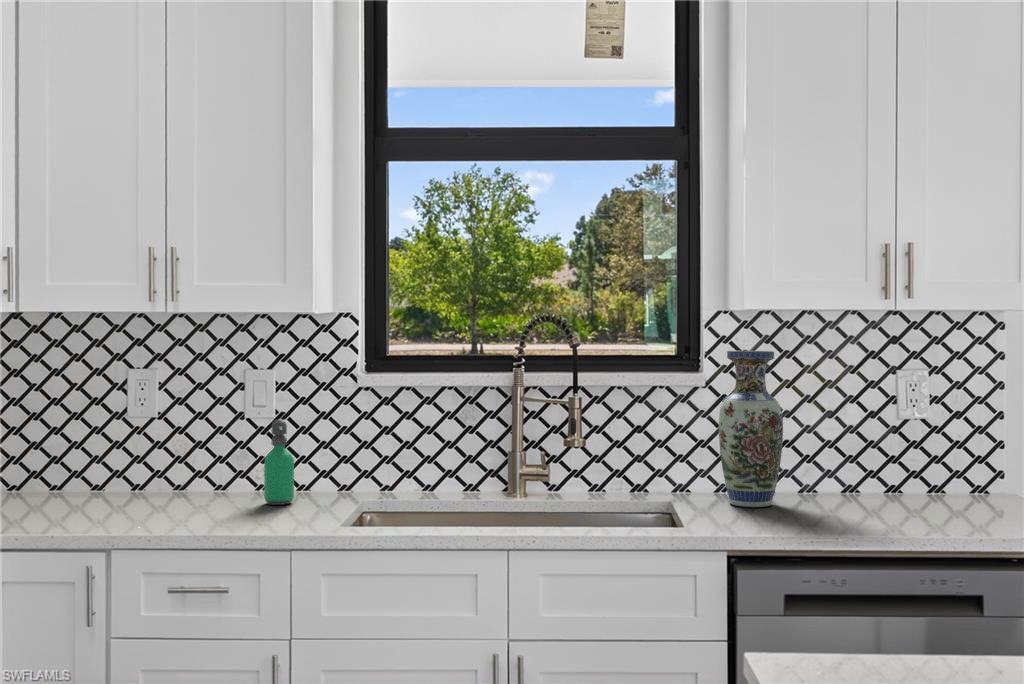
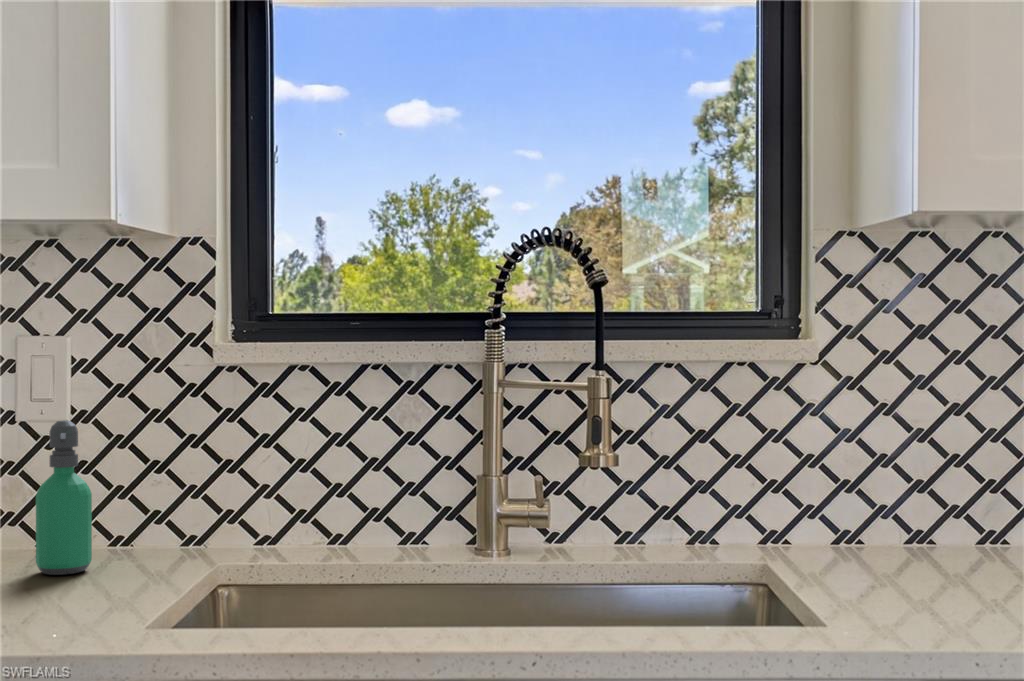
vase: present [719,351,783,507] -> none [850,293,965,572]

